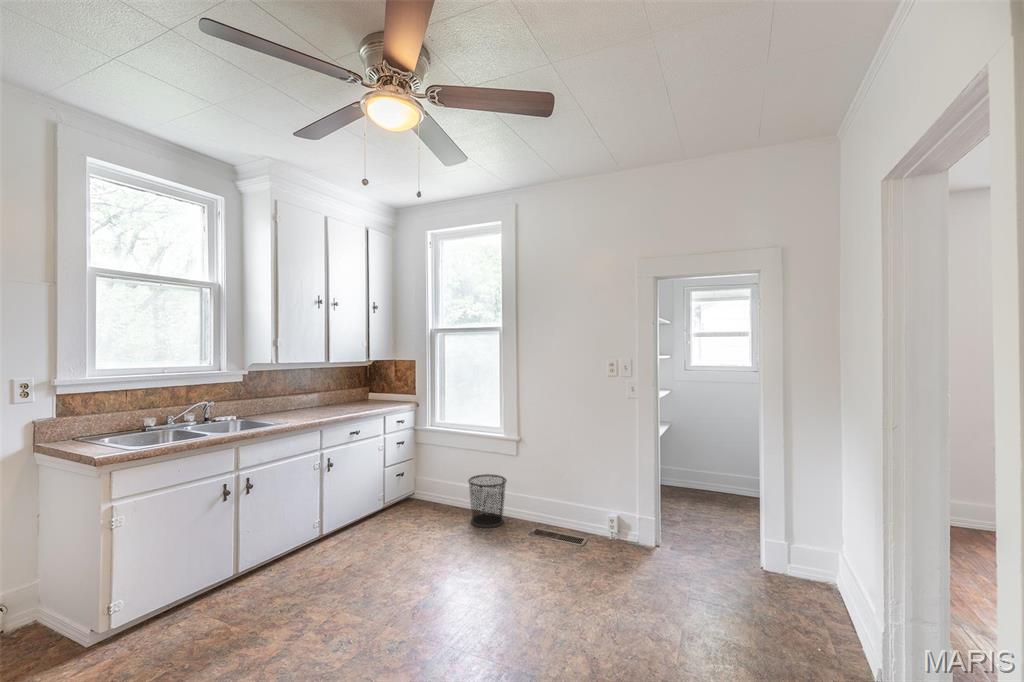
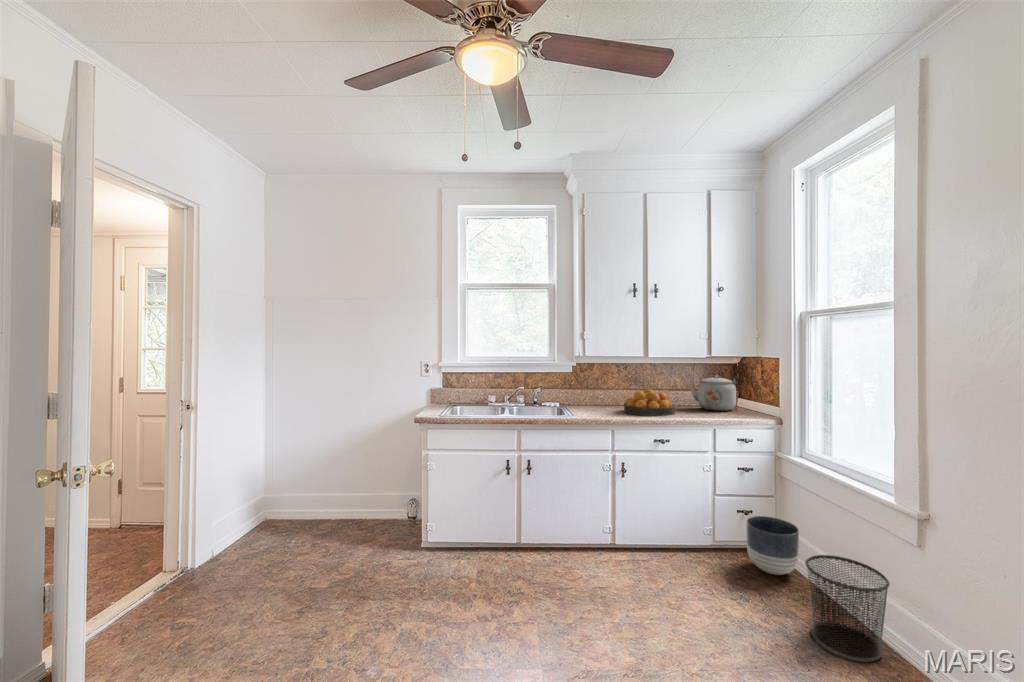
kettle: none [345,375,381,404] -> present [691,376,736,411]
fruit bowl: none [304,391,352,415] -> present [624,389,675,416]
planter: none [409,471,441,509] -> present [747,516,799,575]

